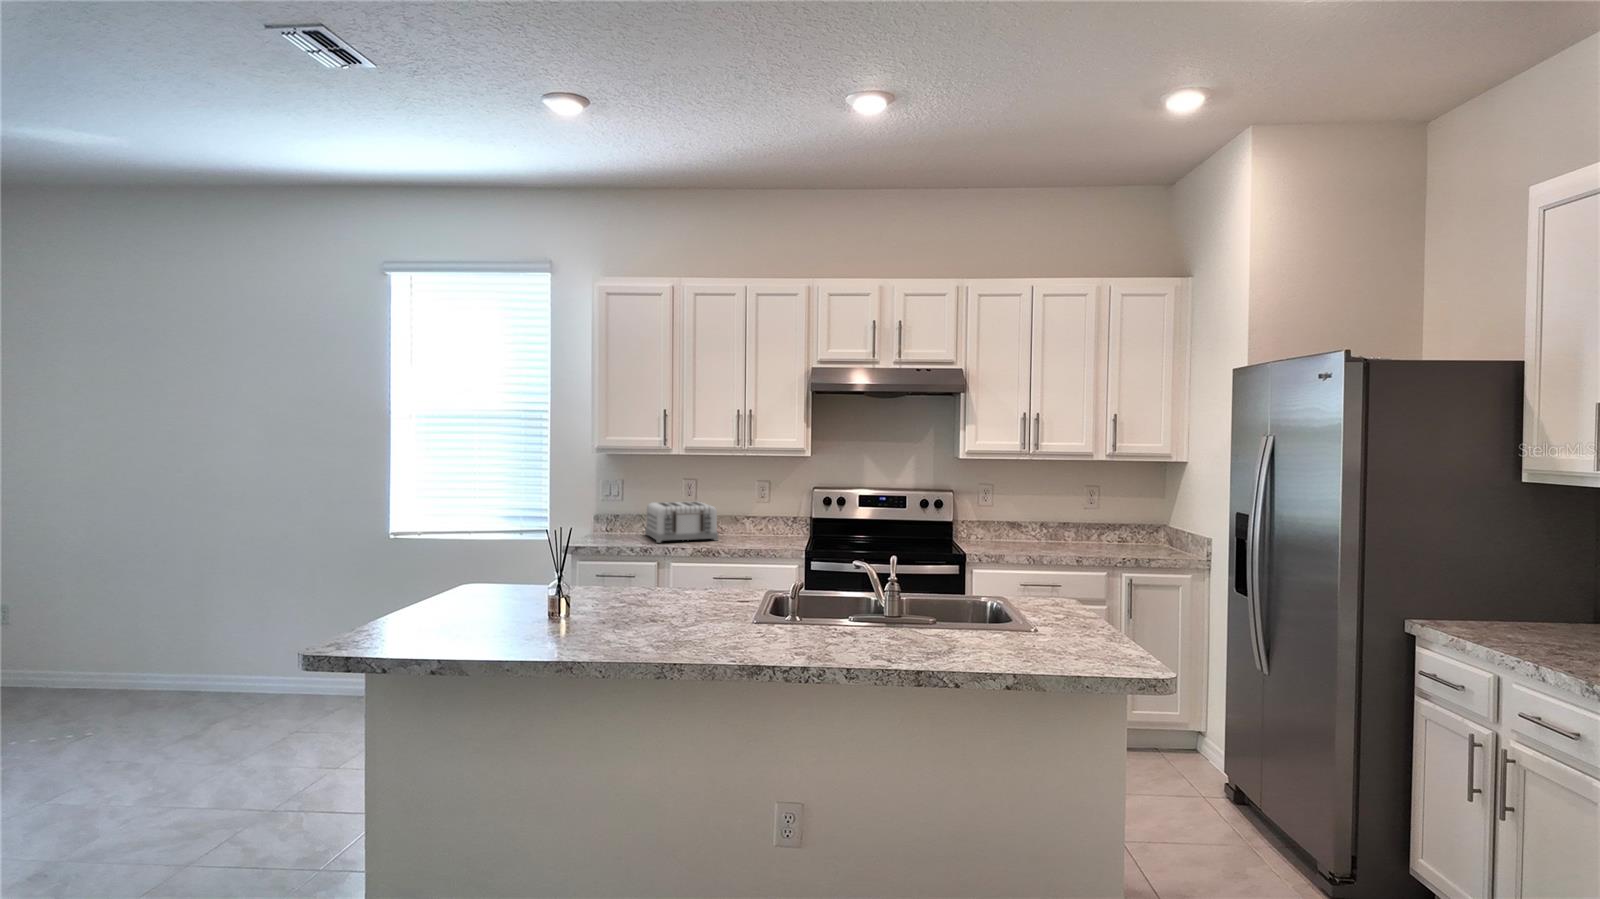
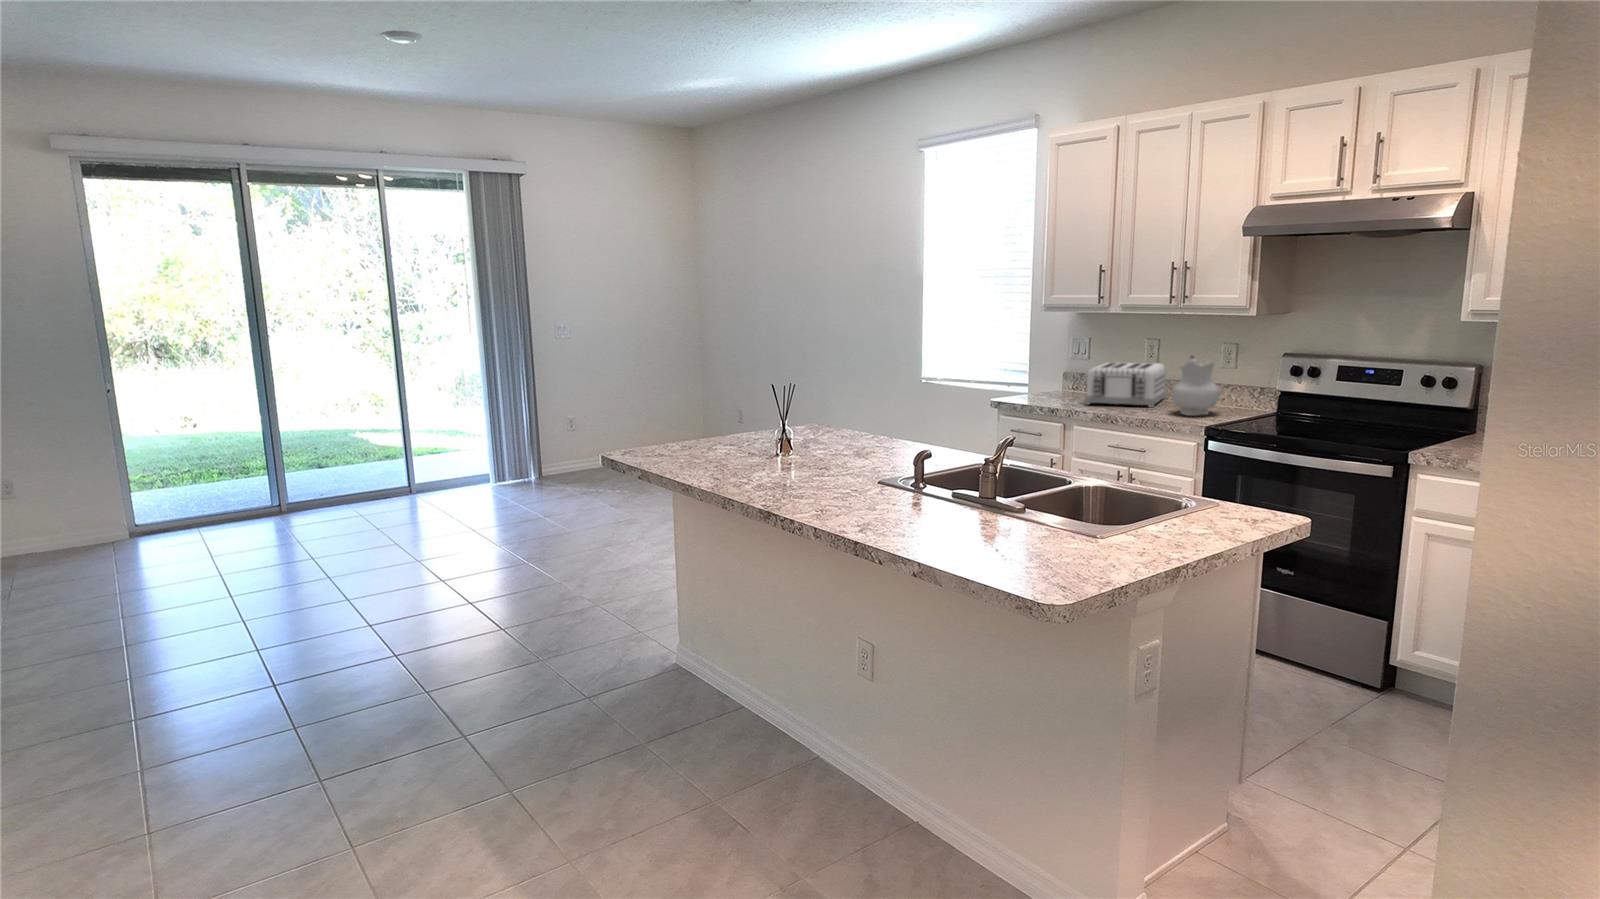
ceramic pitcher: none [744,491,784,544] -> present [1171,355,1221,416]

